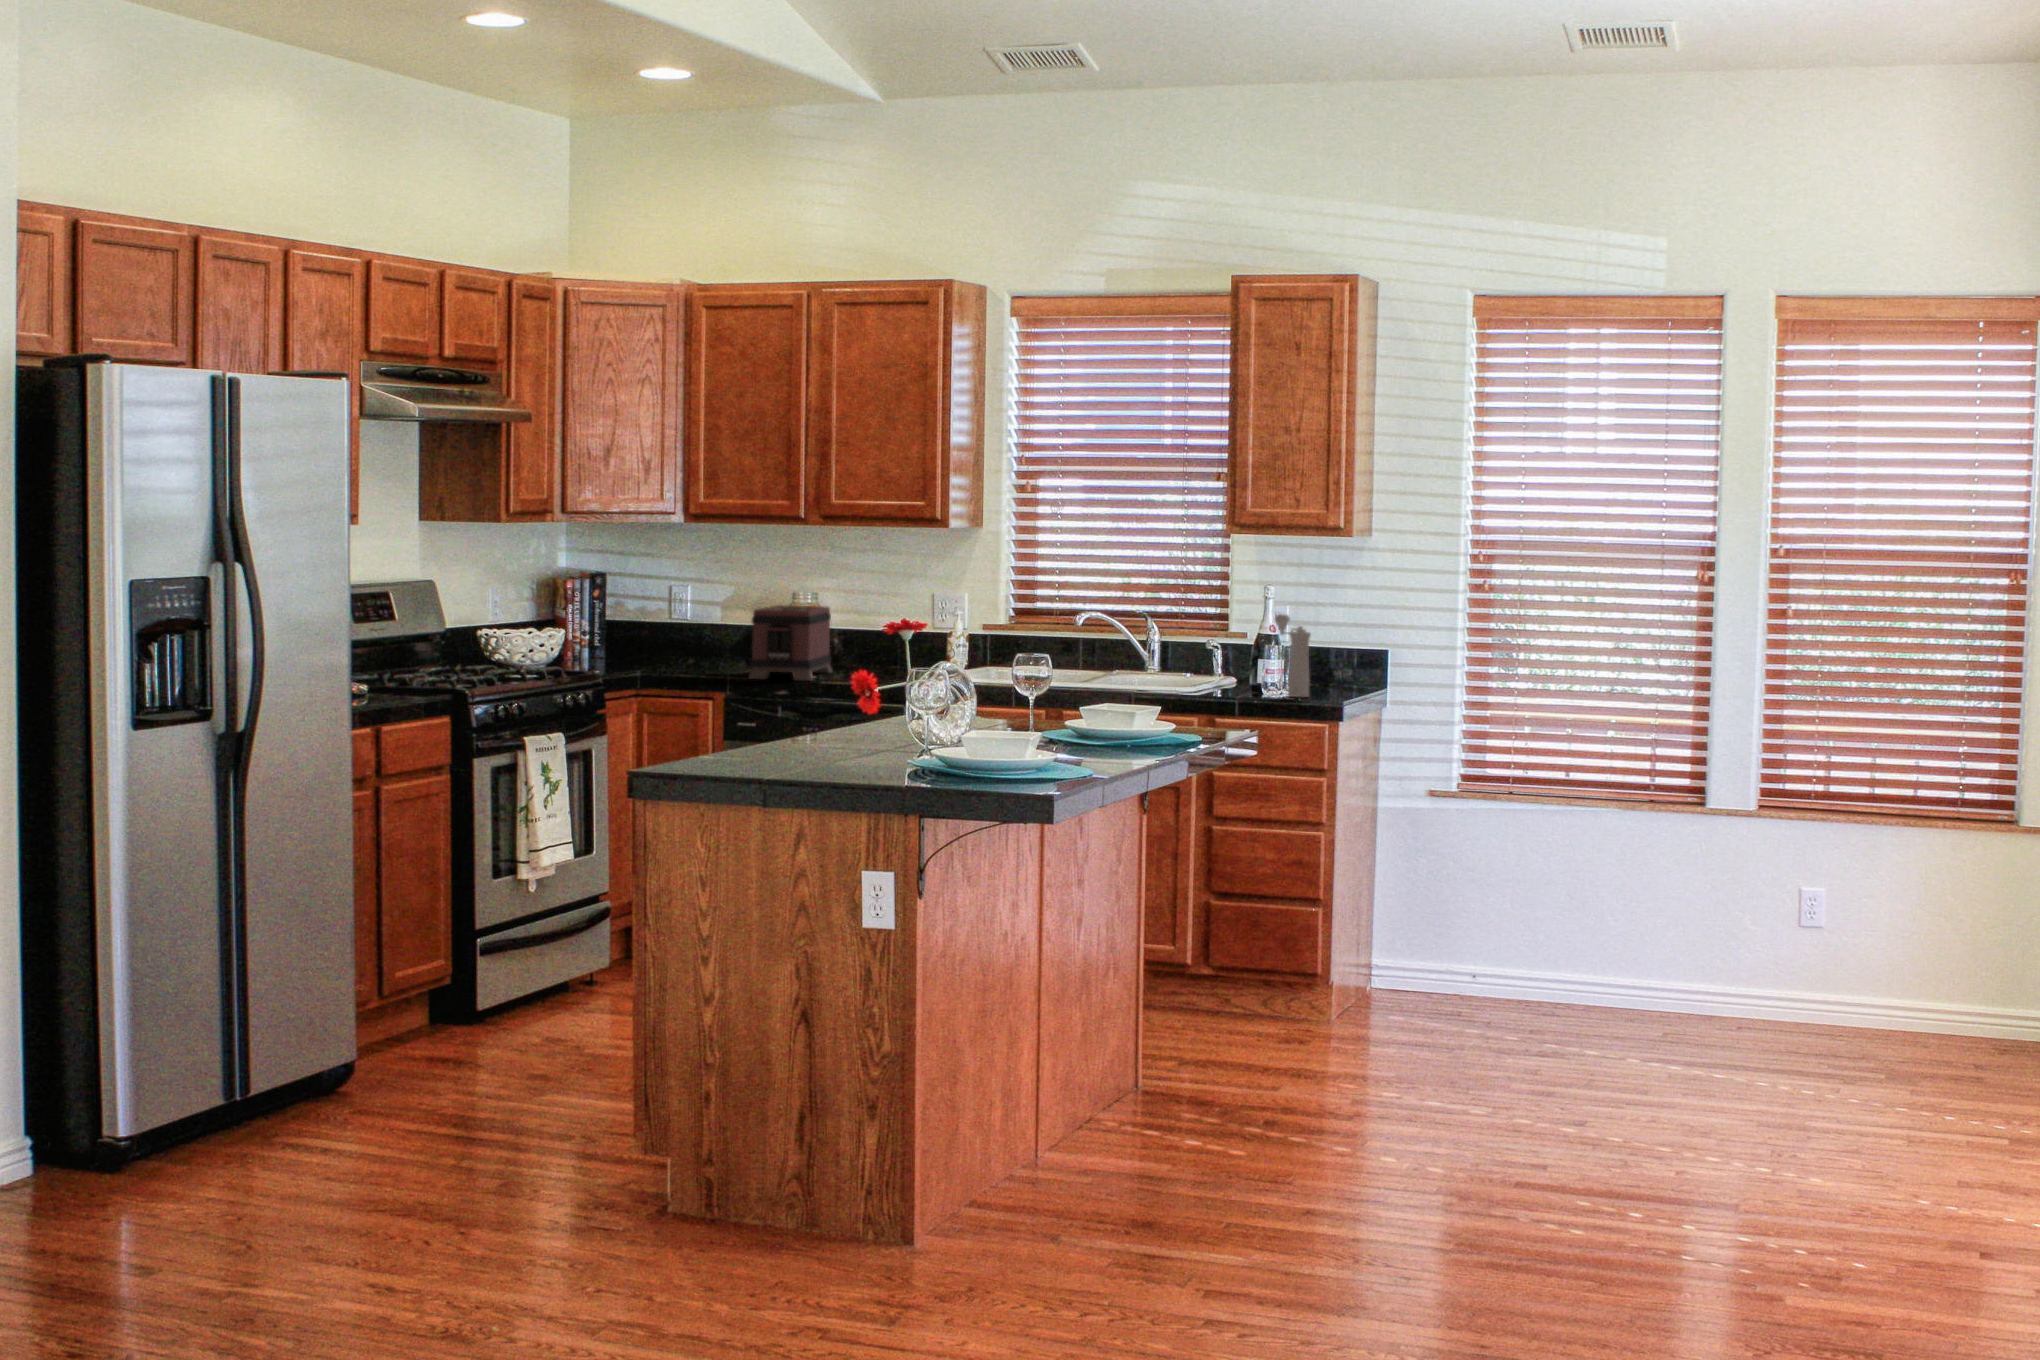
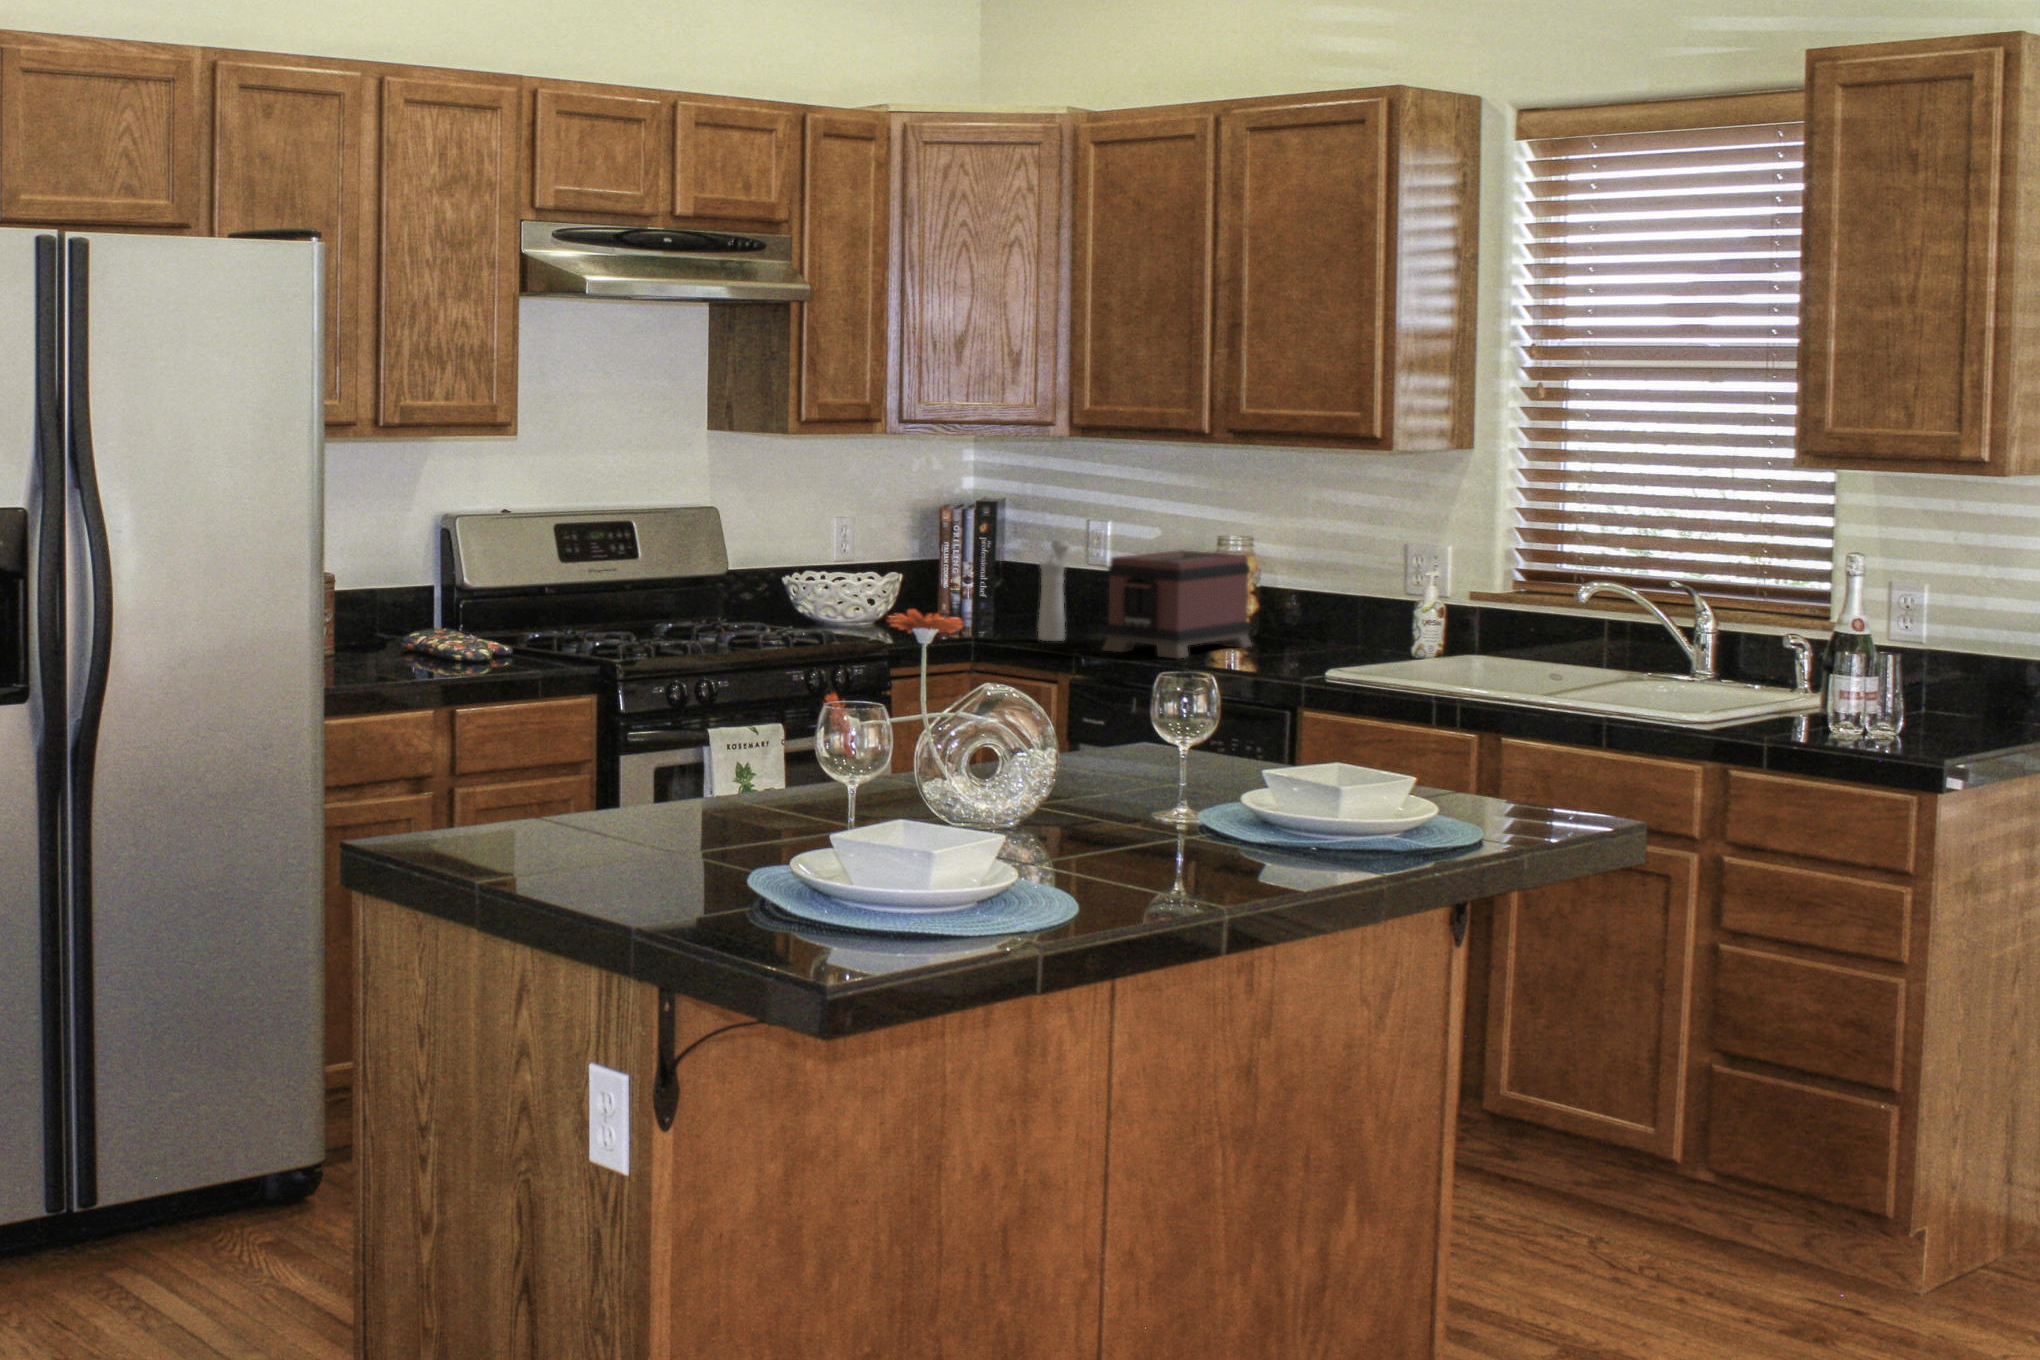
pepper mill: present [1275,614,1311,697] -> present [1038,540,1070,641]

